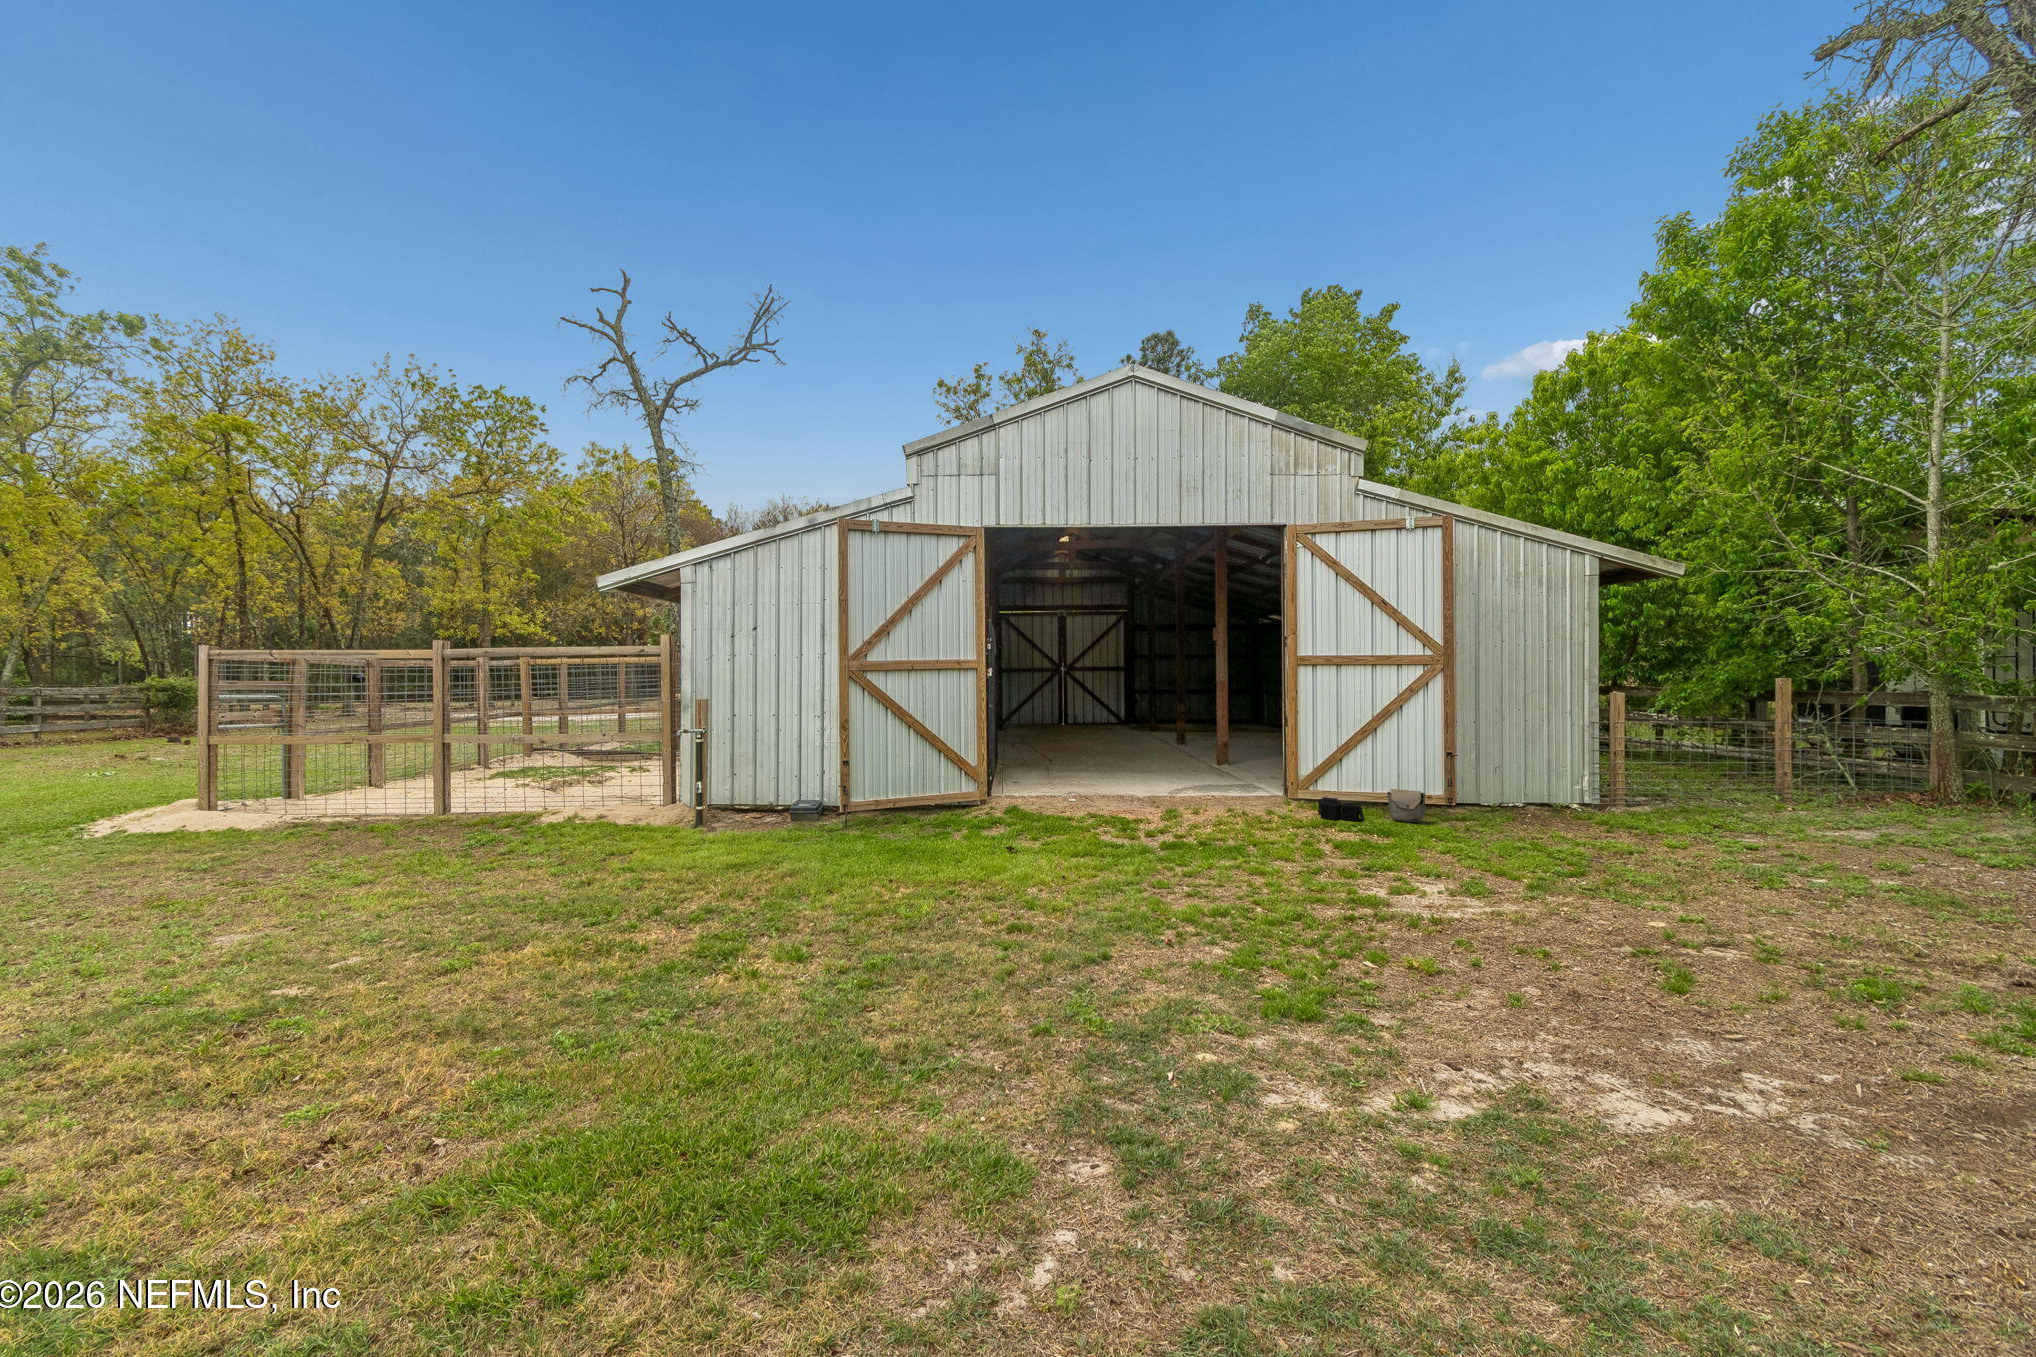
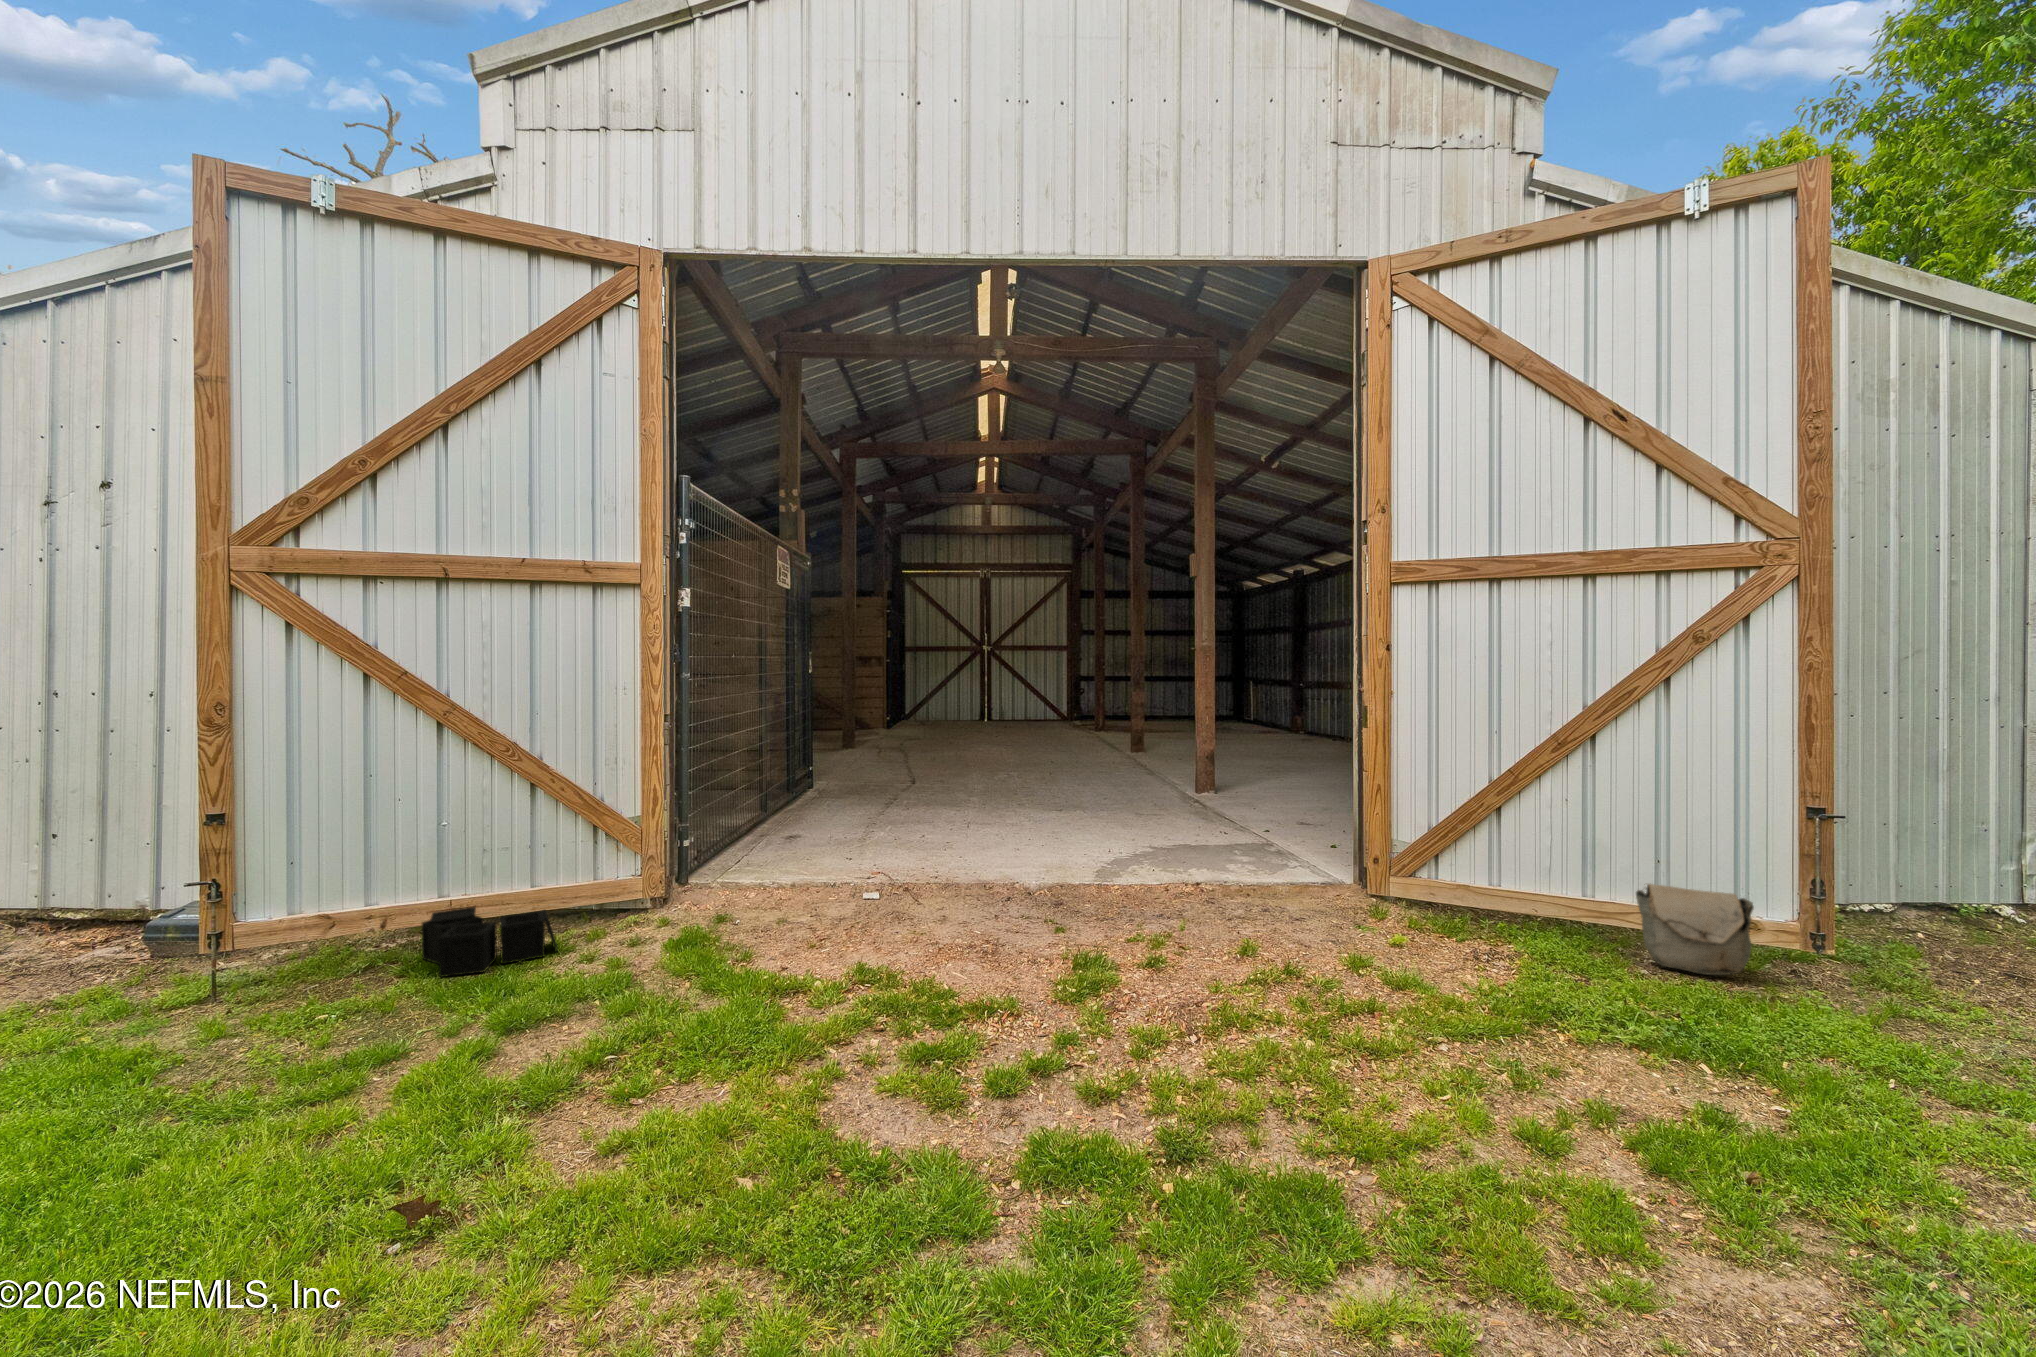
storage bin: present [1319,797,1364,821] -> present [422,906,558,977]

